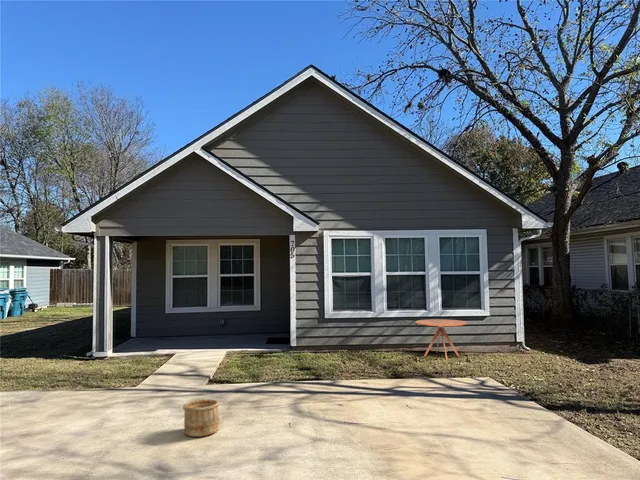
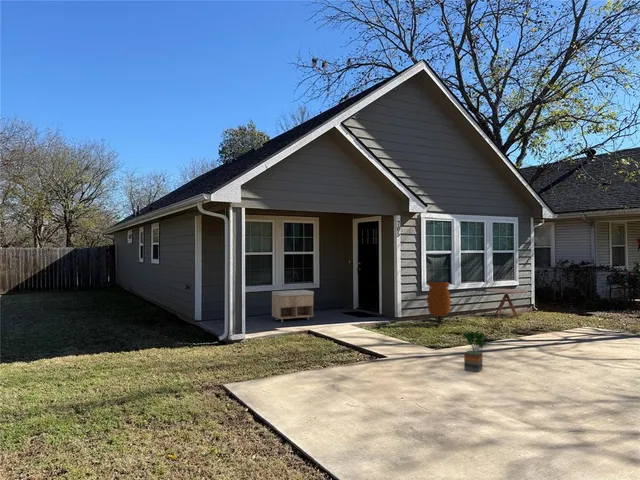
lounge chair: none [301,308,354,360] -> present [426,282,452,327]
storage bench: none [201,312,241,342] -> present [272,290,314,322]
potted tree: none [132,361,165,408] -> present [463,331,487,372]
wooden bucket: present [183,399,219,437] -> none [565,352,598,380]

